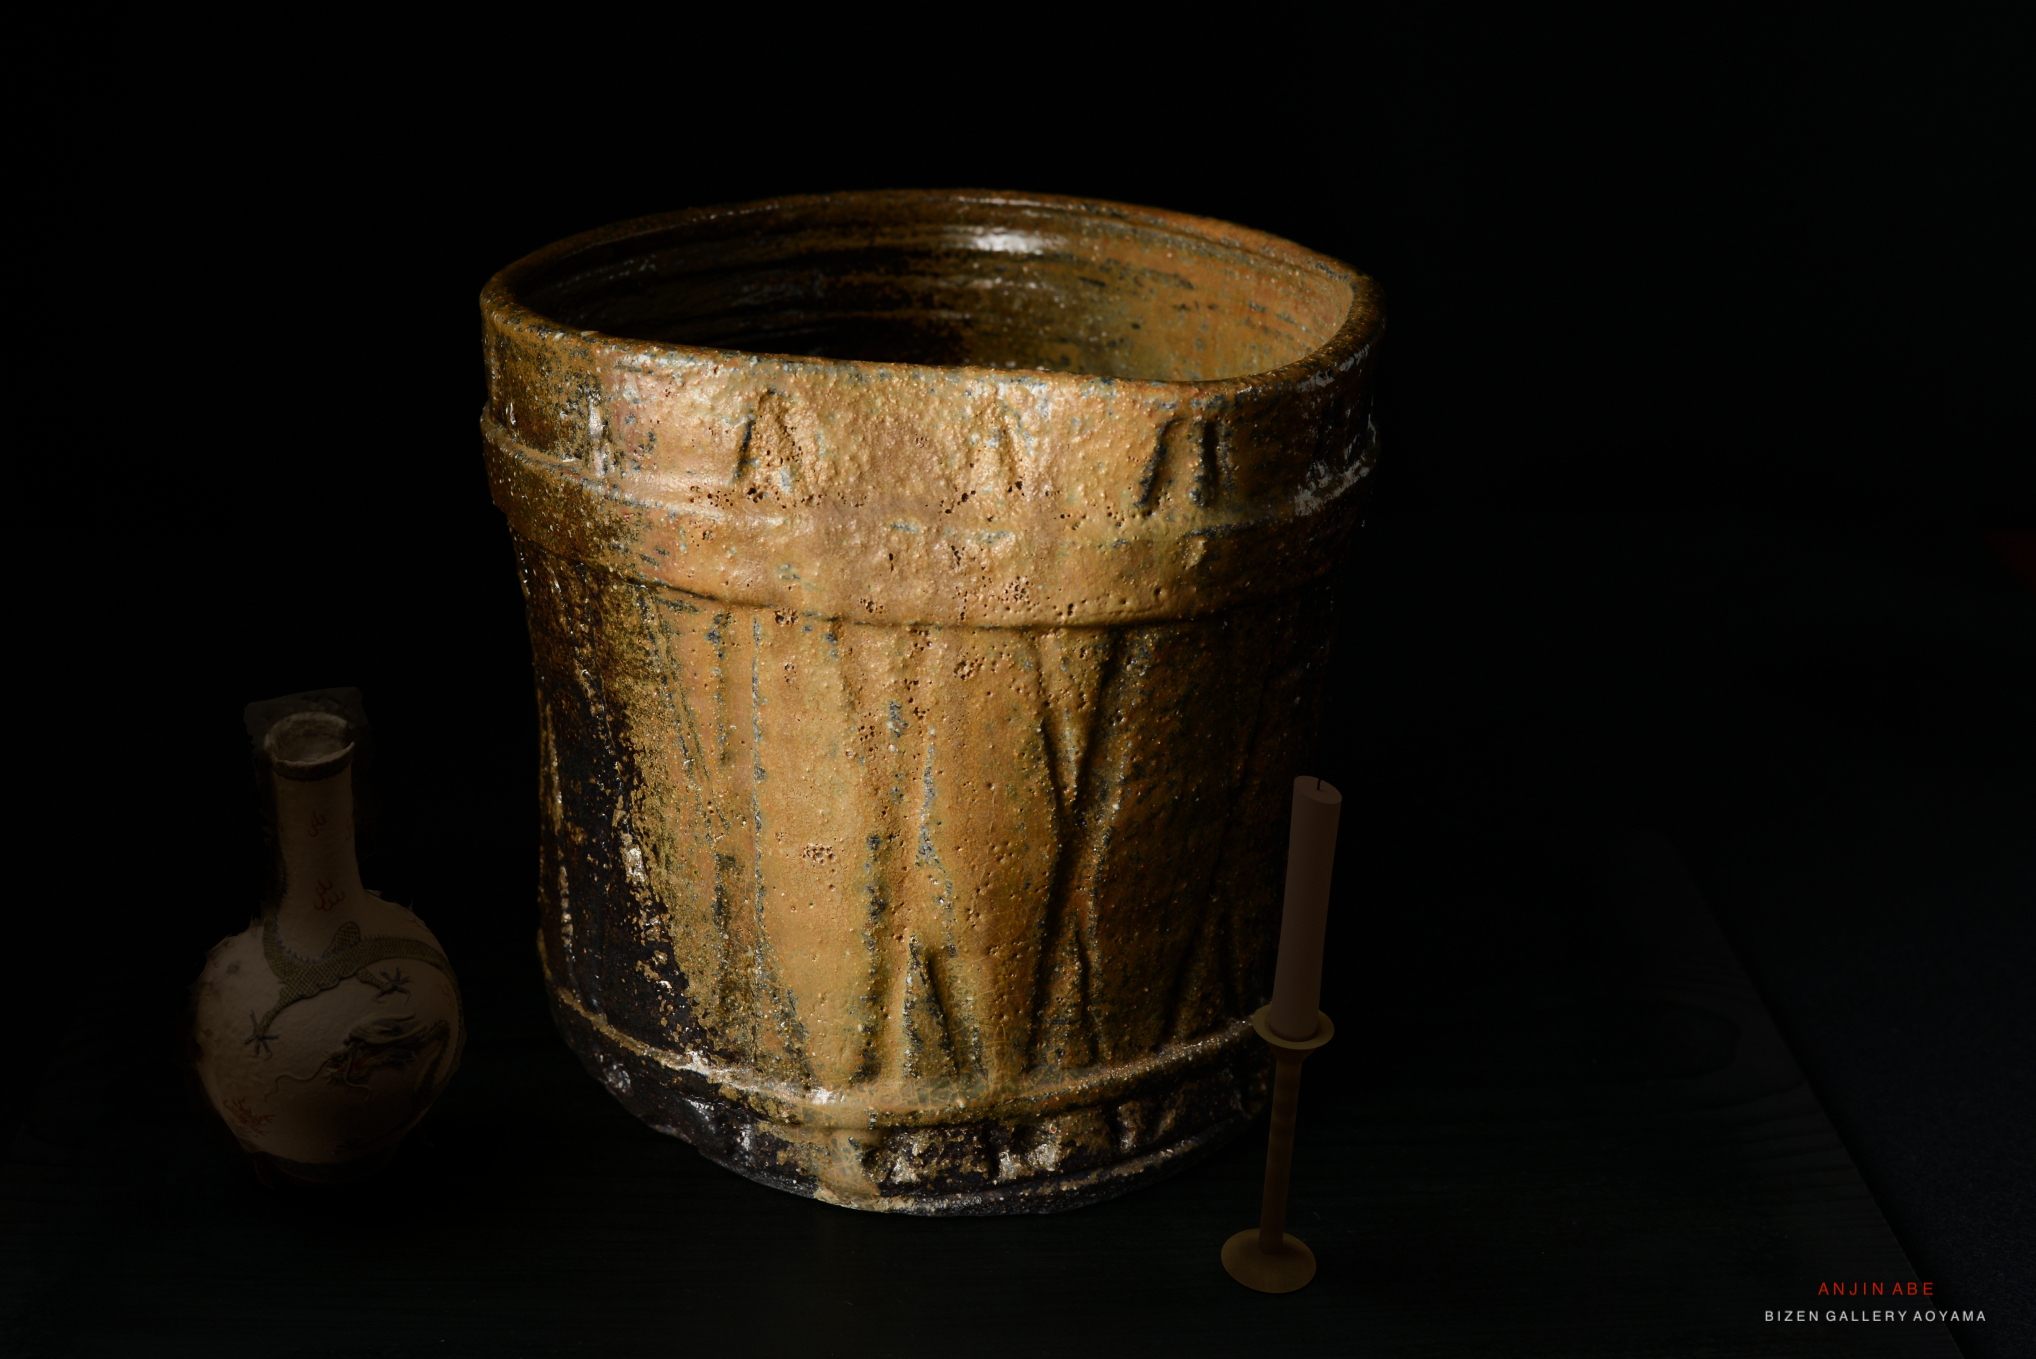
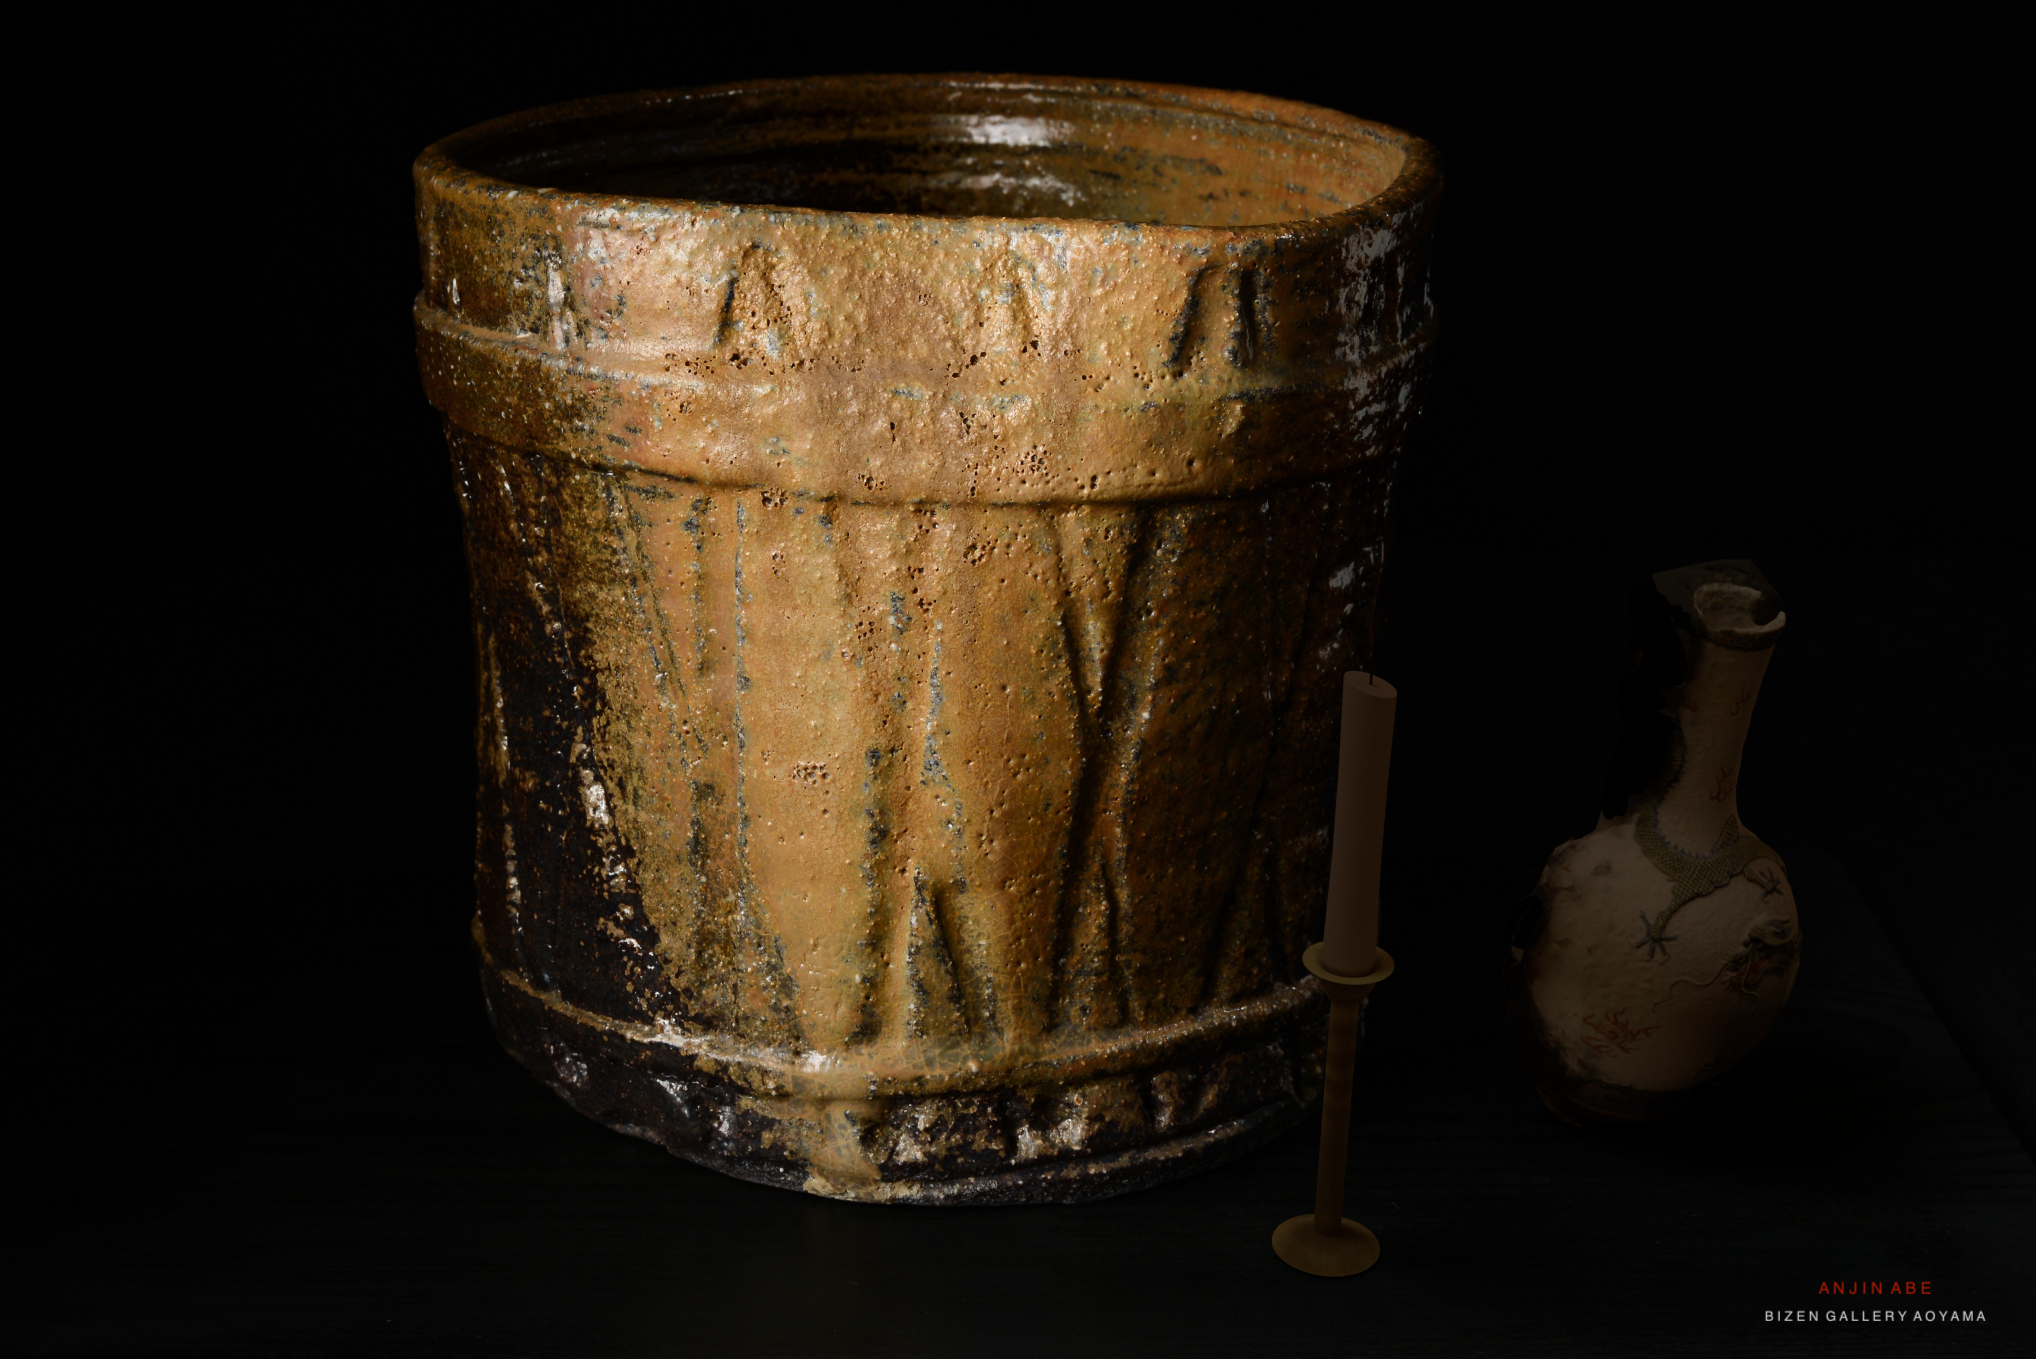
decorative vase: present [169,687,473,1190] -> present [1502,559,1803,1127]

